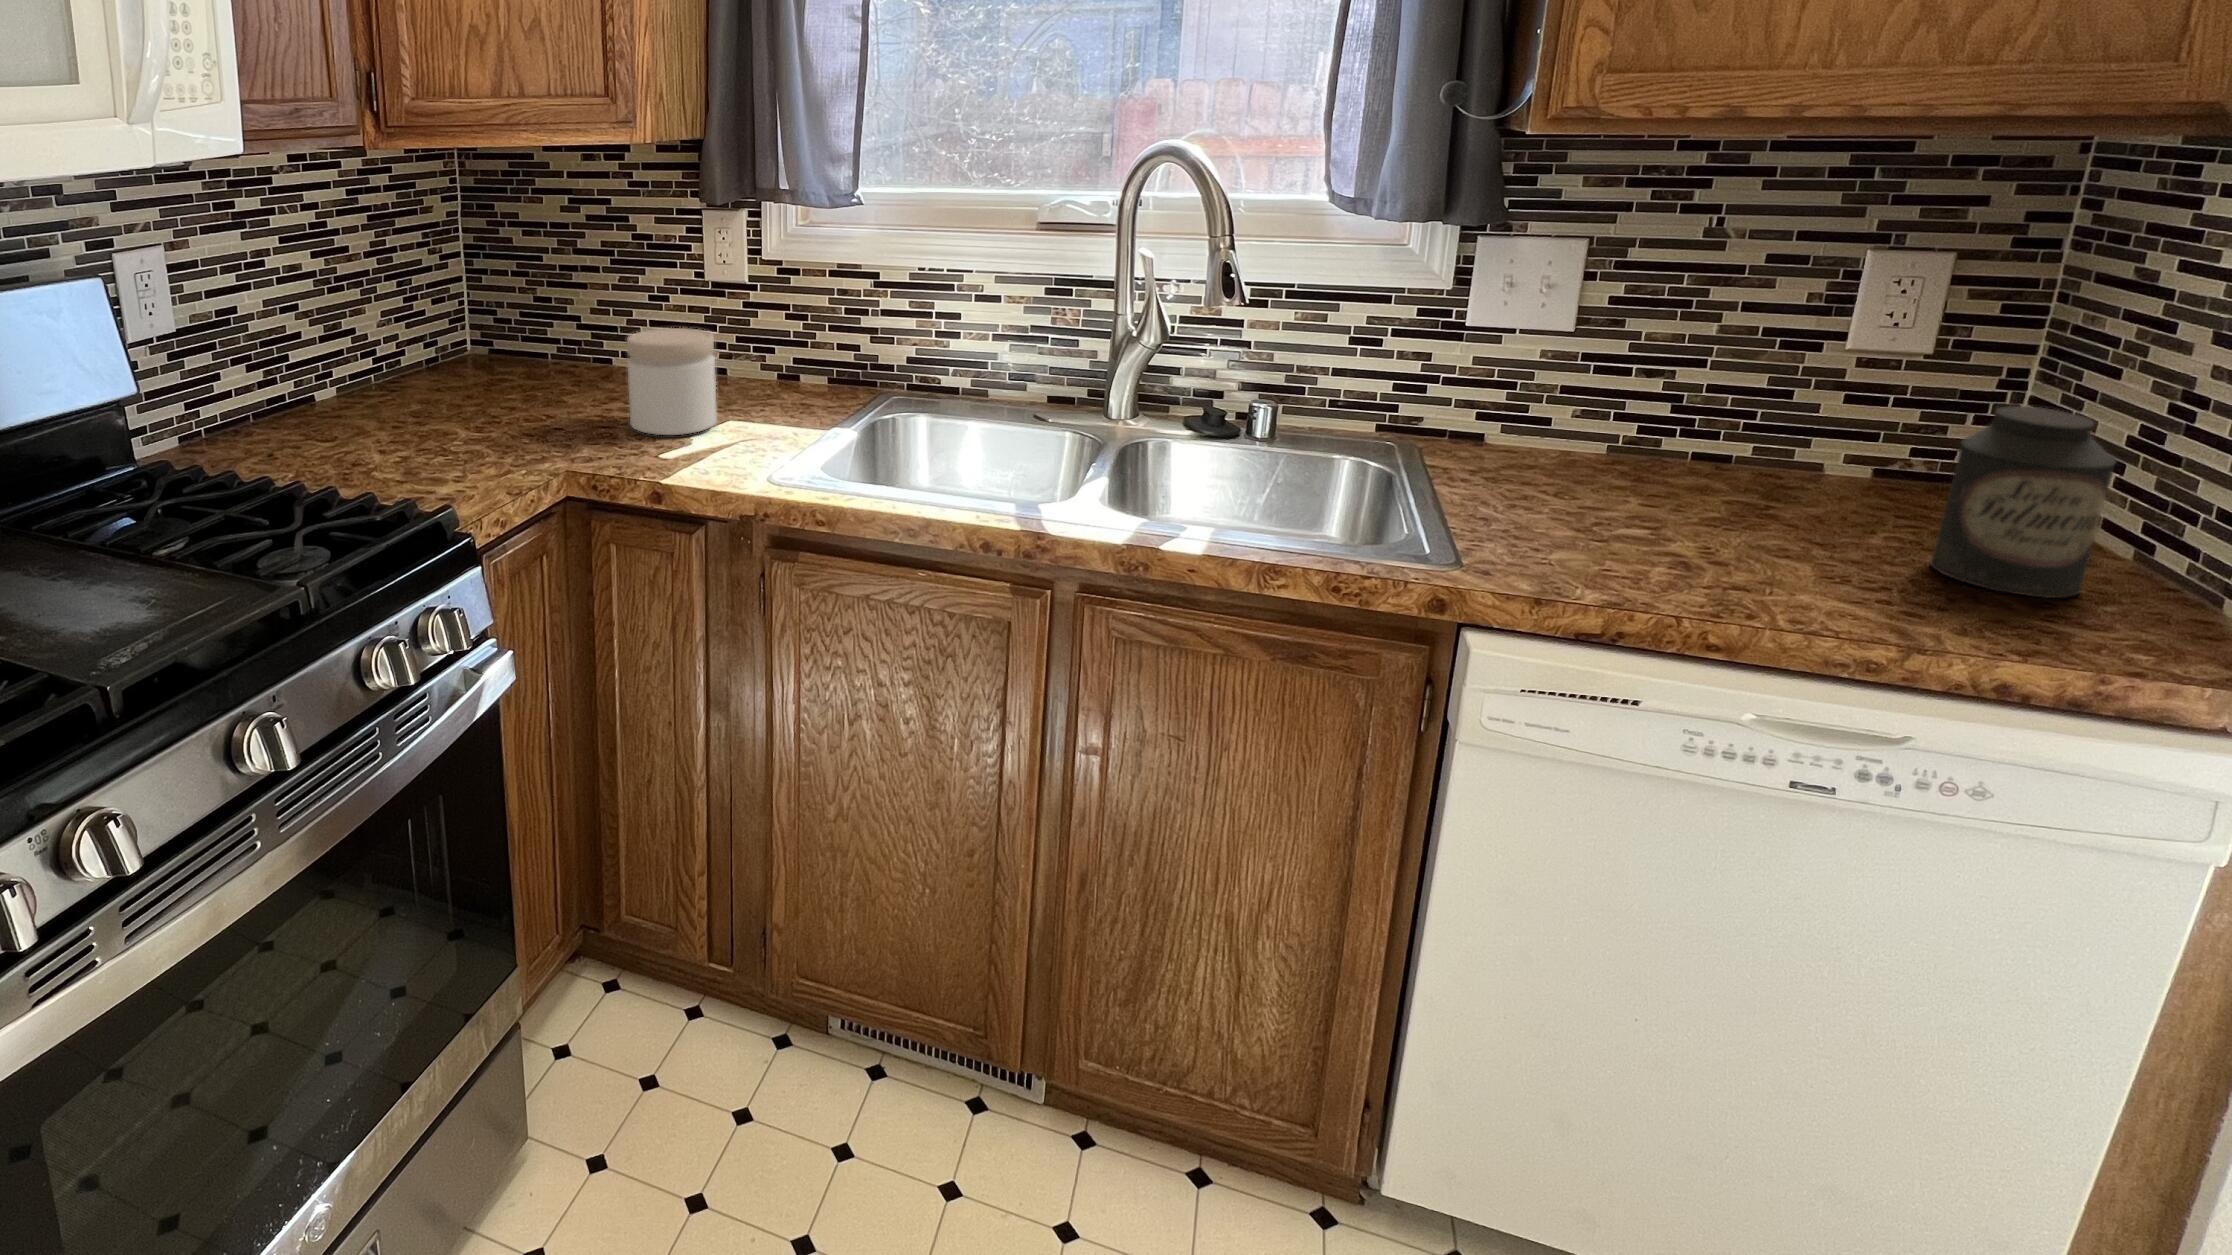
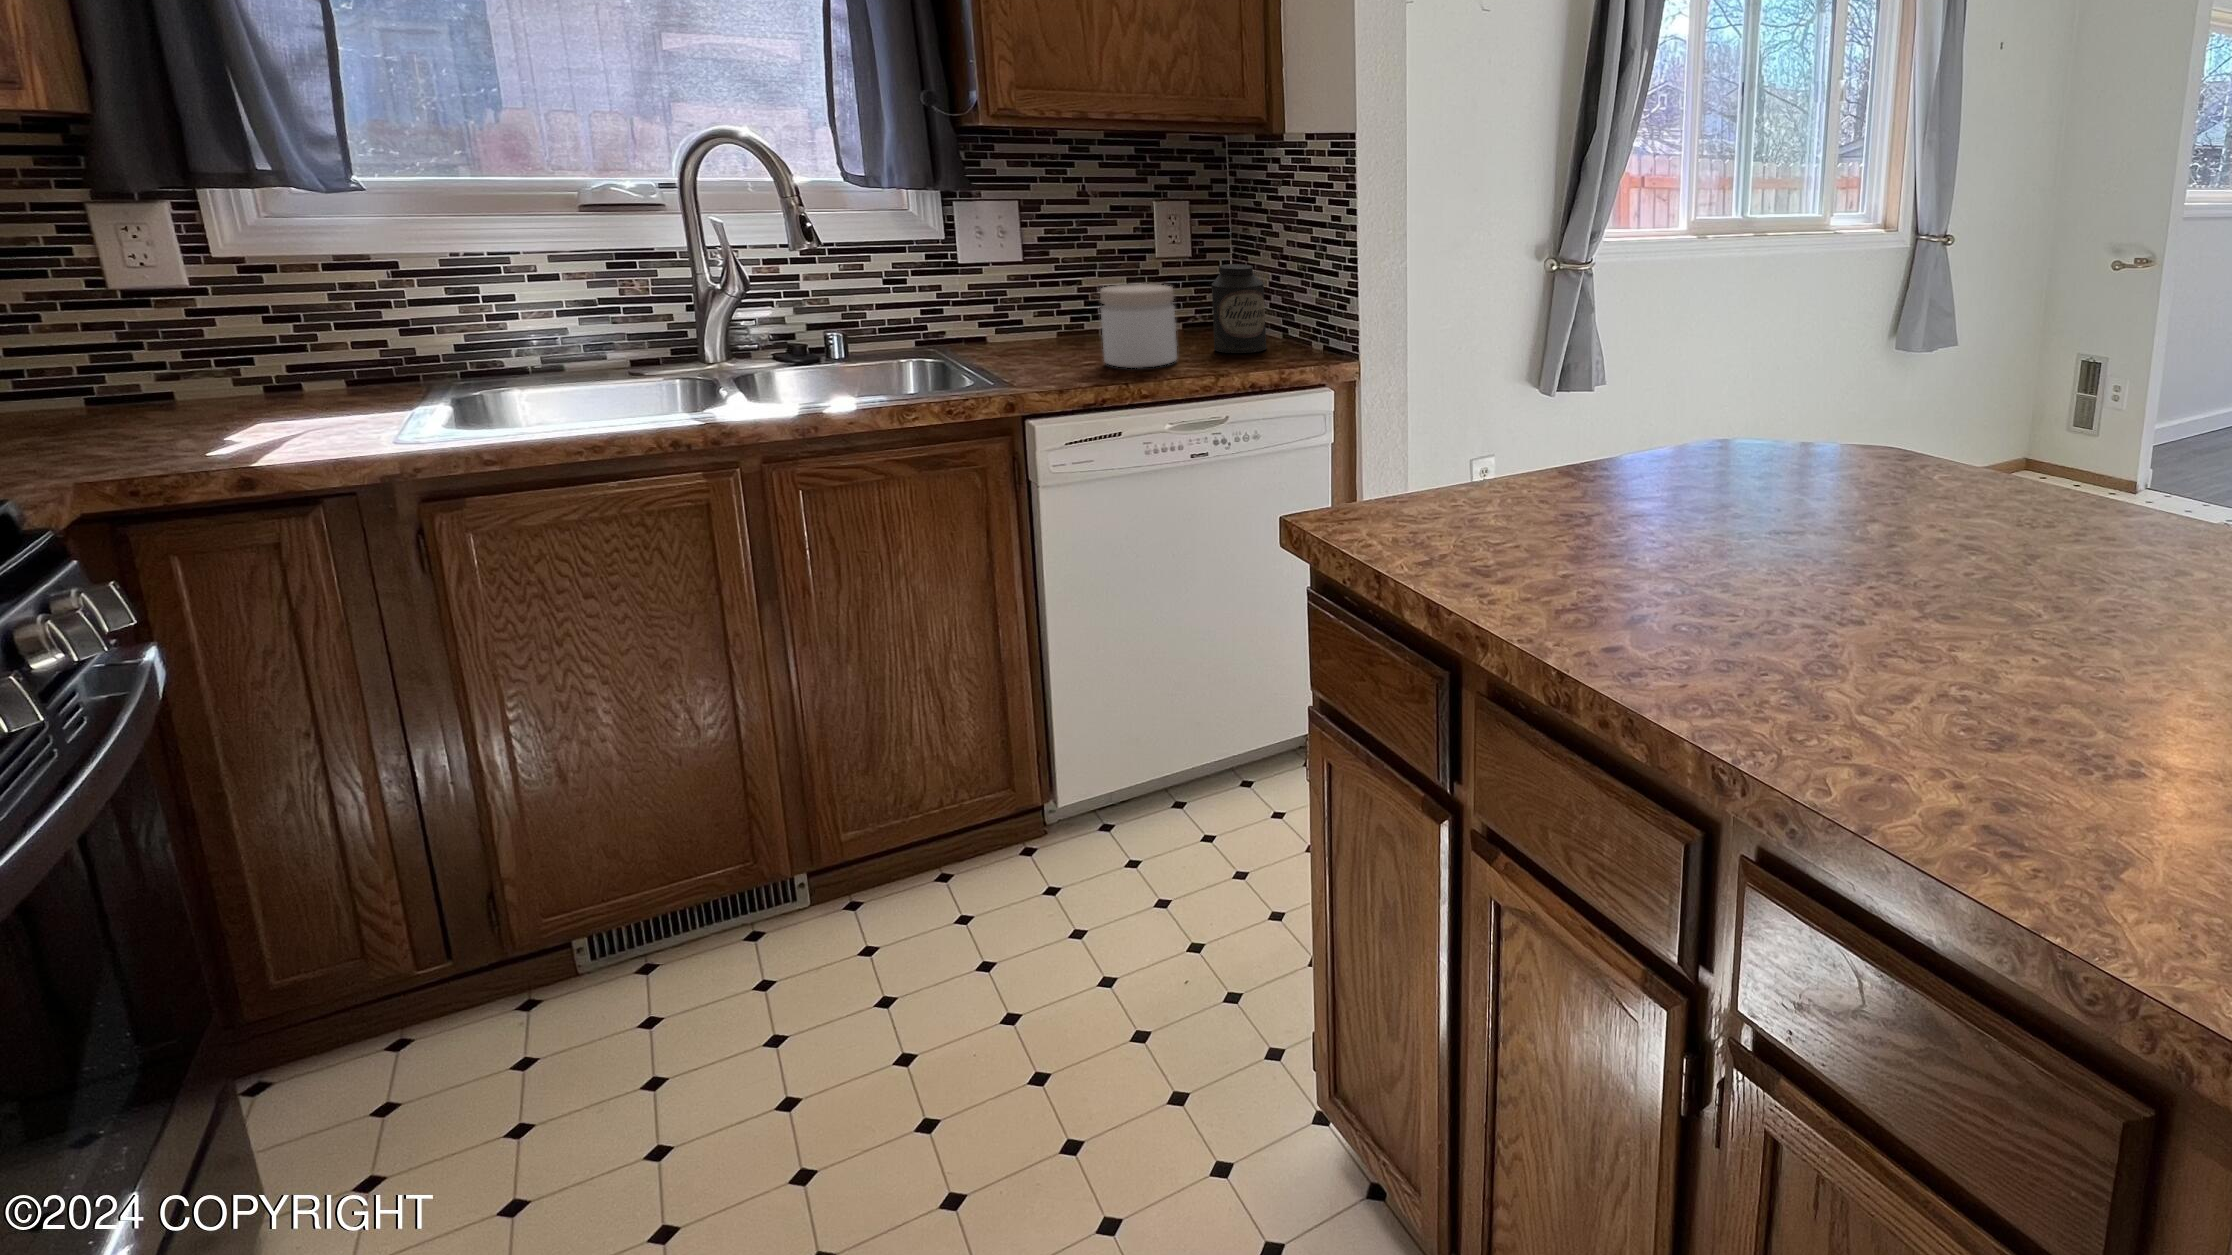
jar: present [627,328,717,435] -> present [1100,284,1177,368]

